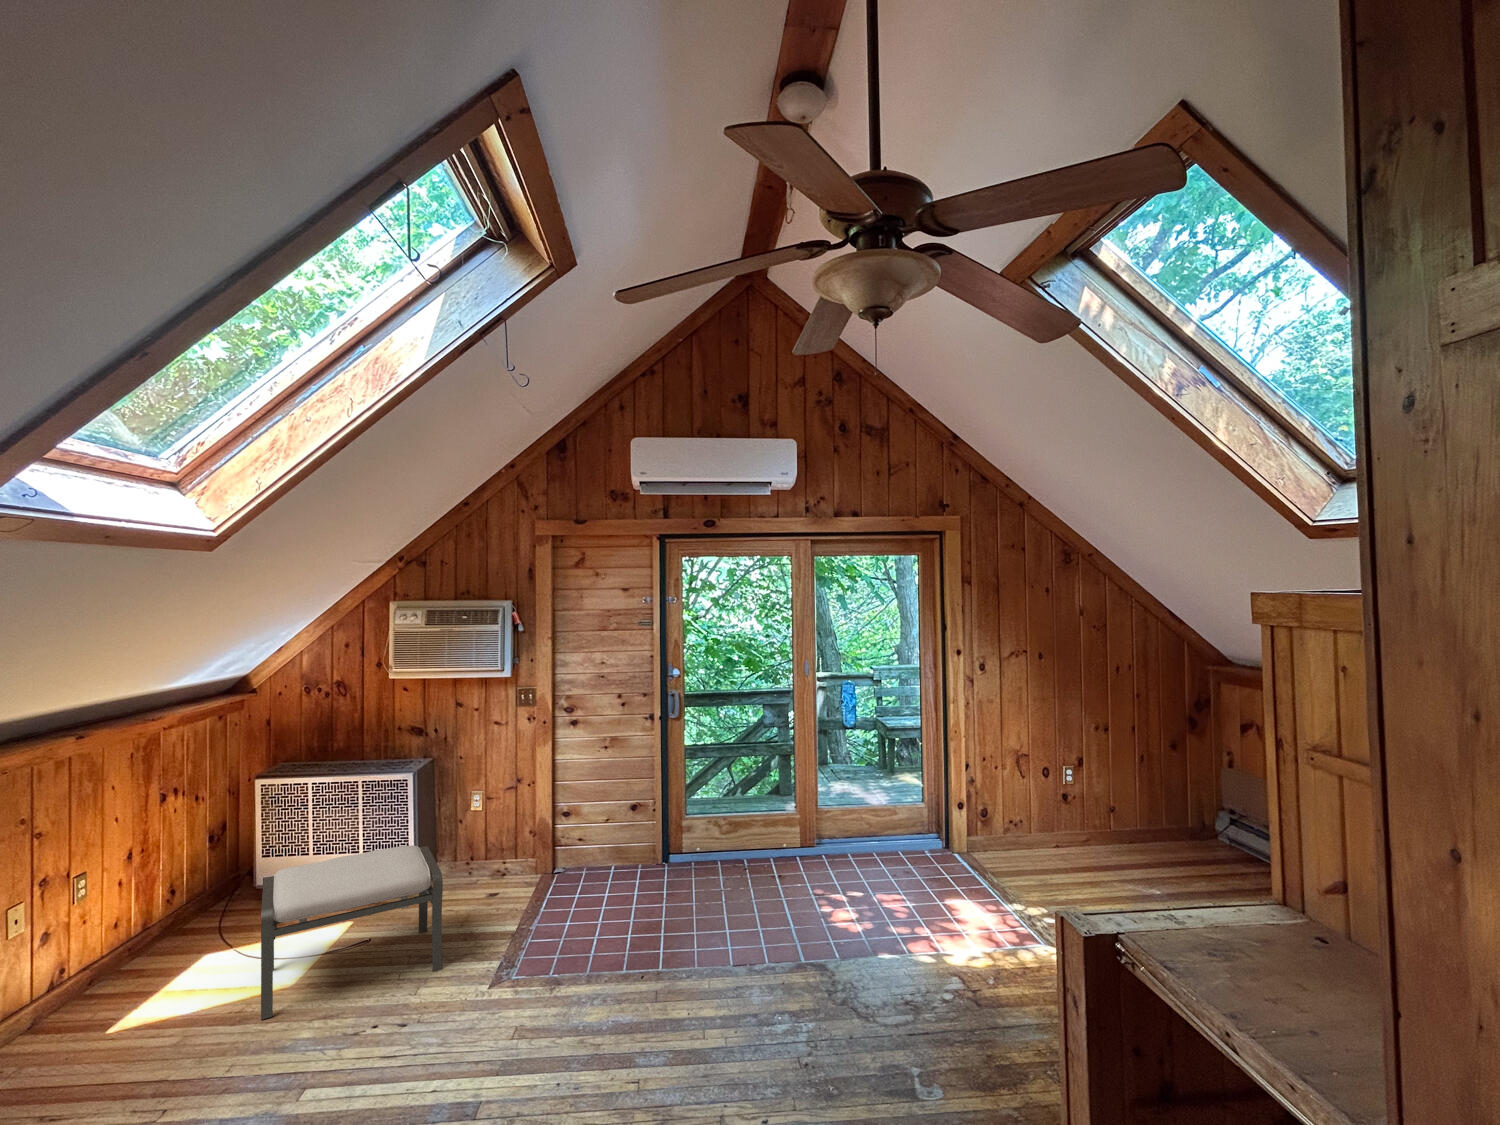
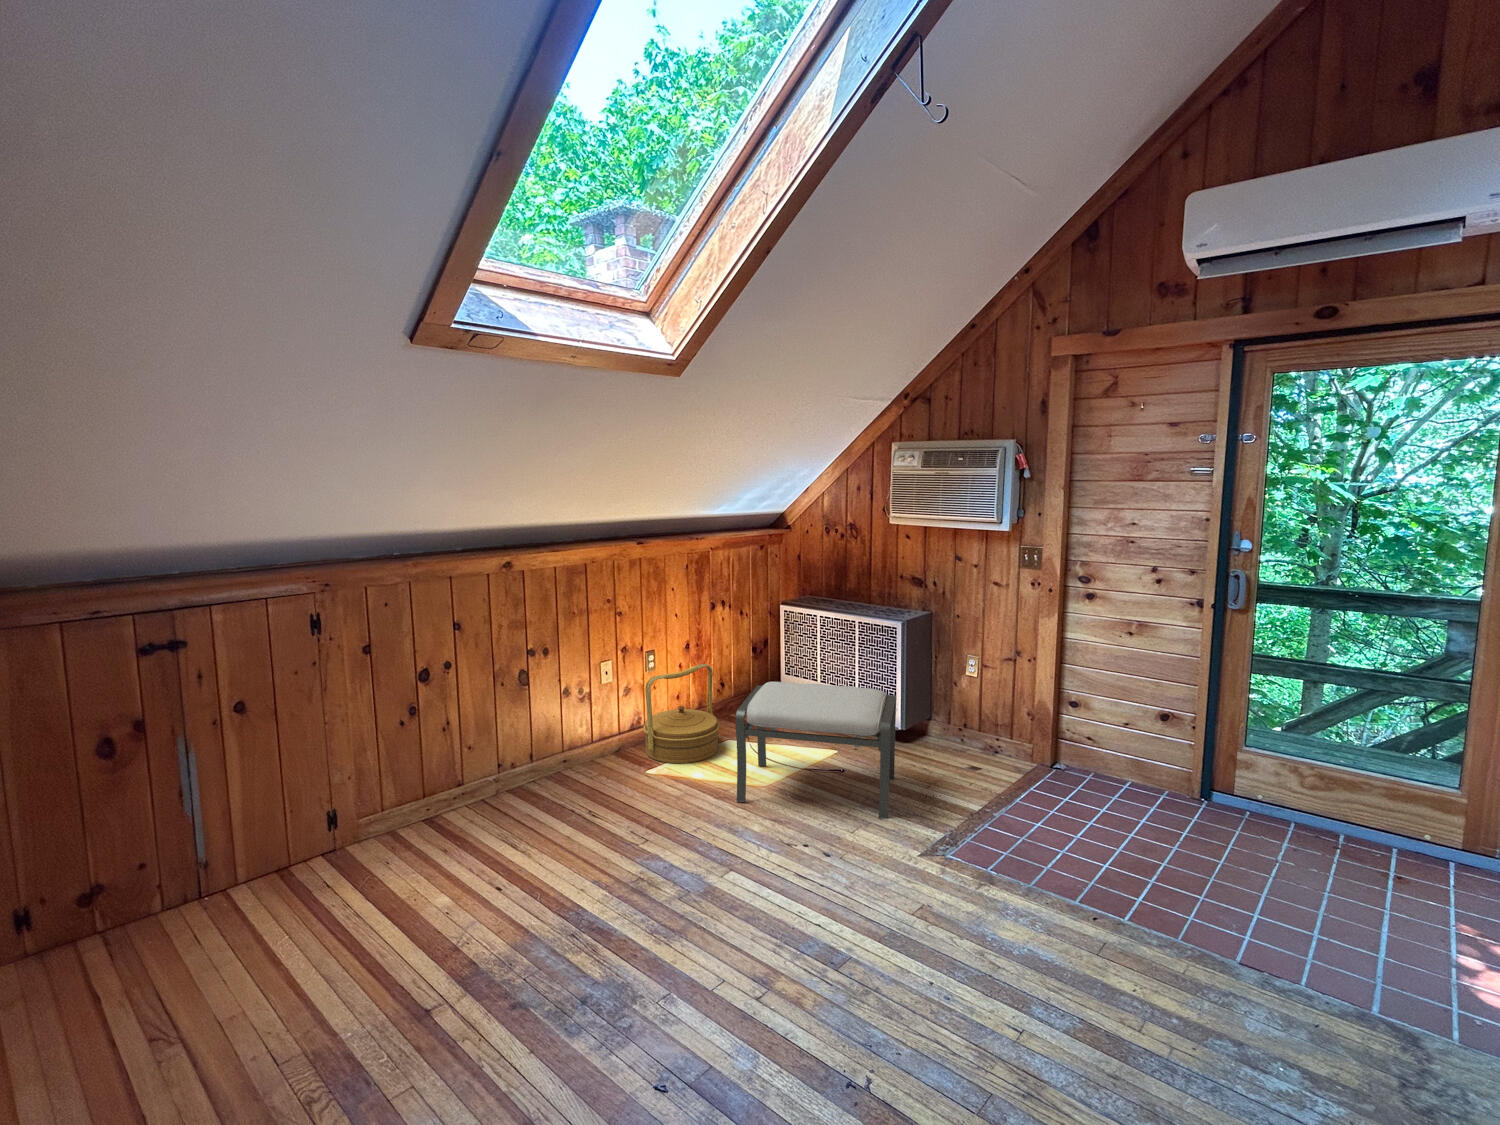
woven basket: none [72,873,196,1019] -> present [643,664,720,763]

